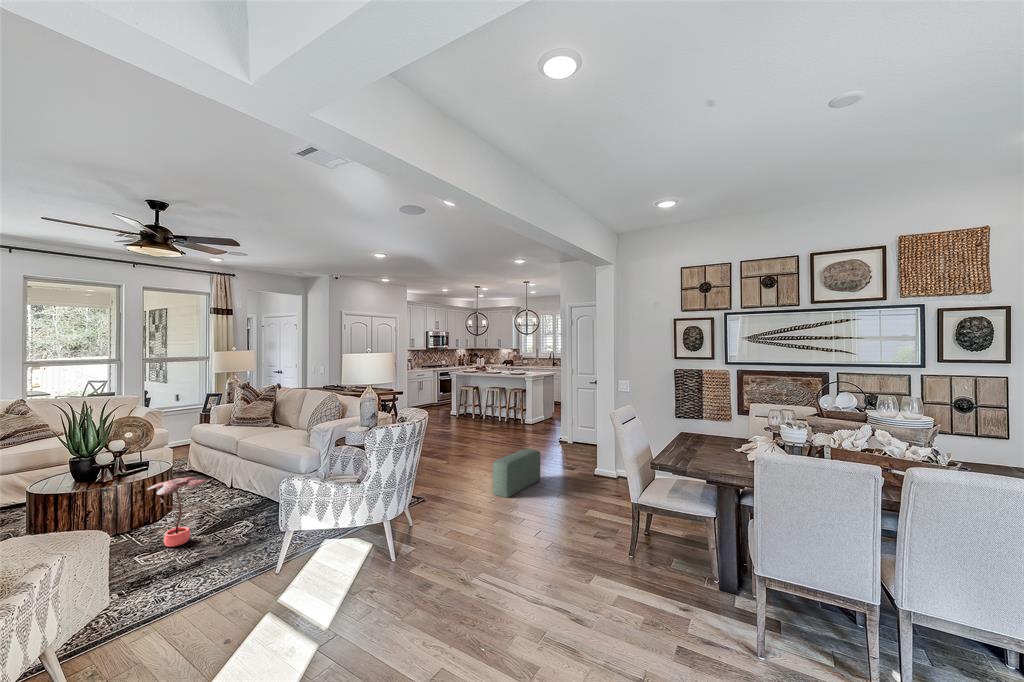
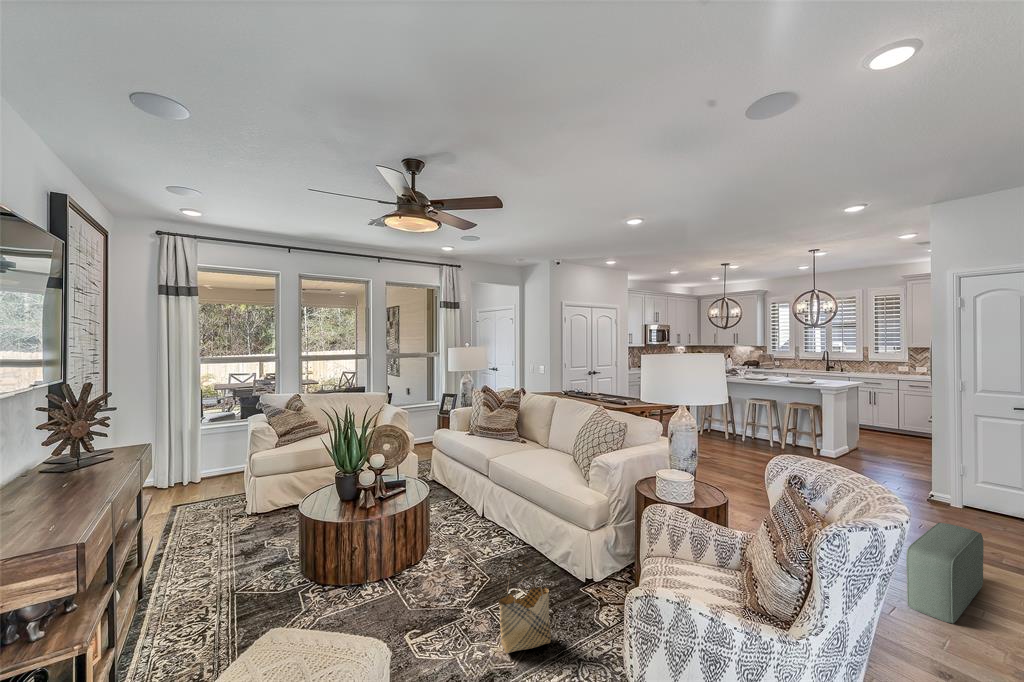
potted plant: present [147,477,206,547] -> none [414,515,481,616]
woven basket: none [212,497,255,554] -> present [499,562,551,654]

